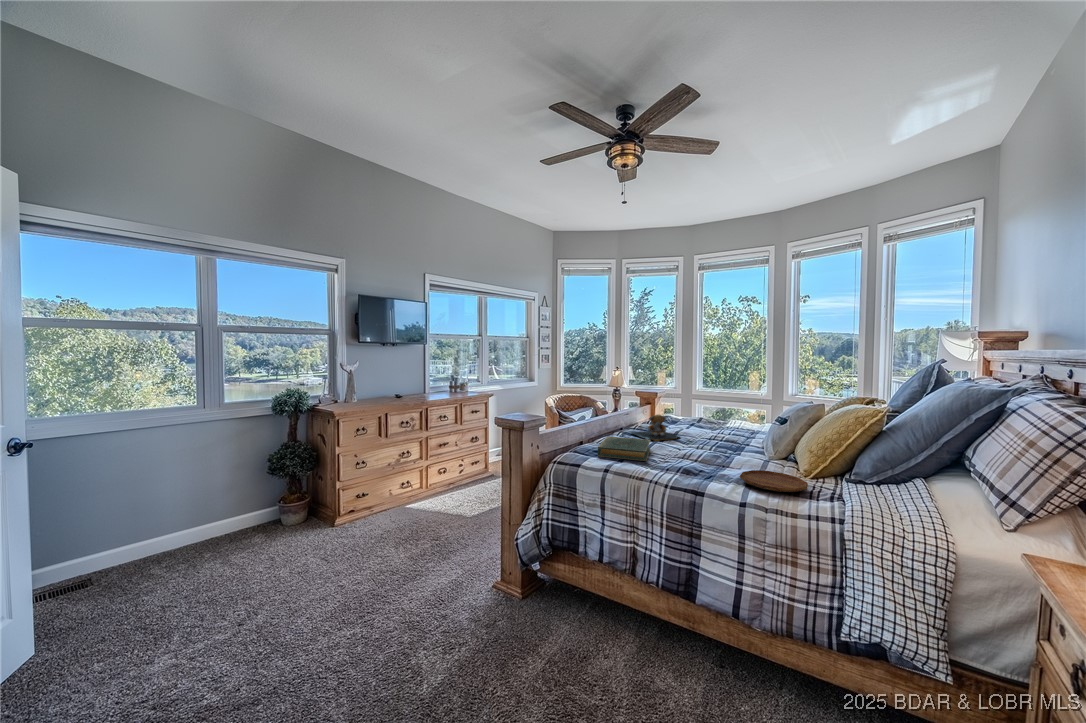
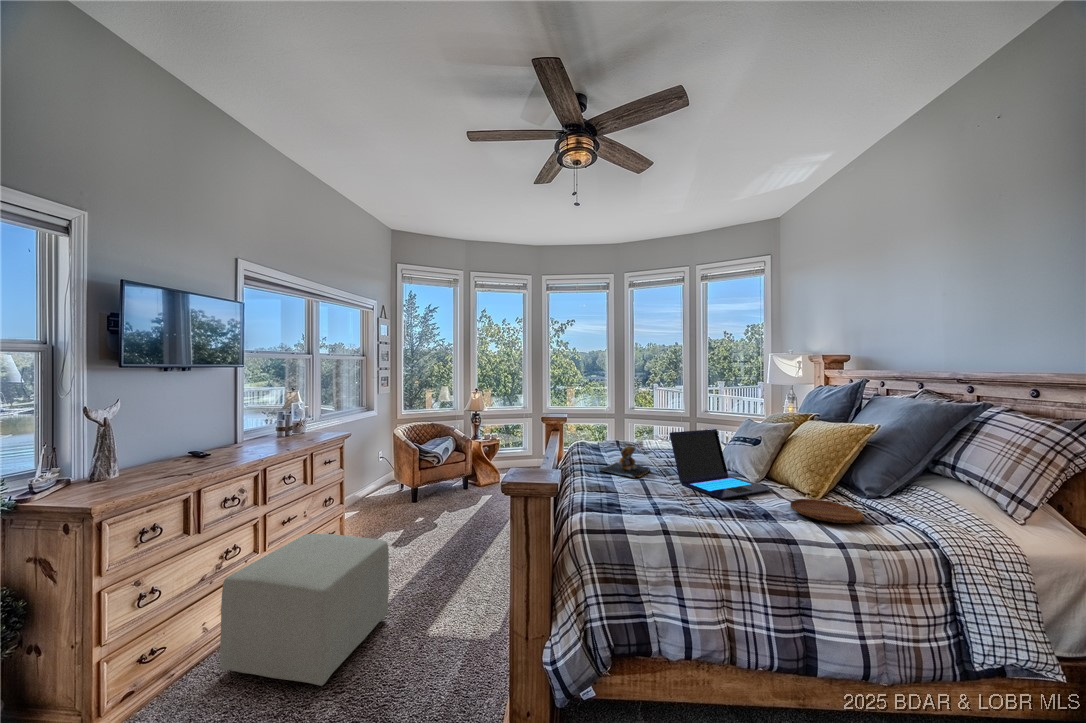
laptop: none [682,403,768,465] -> present [669,429,773,499]
hardback book: present [598,436,650,461] -> none [608,479,688,513]
ottoman: none [393,453,485,533] -> present [220,533,389,686]

